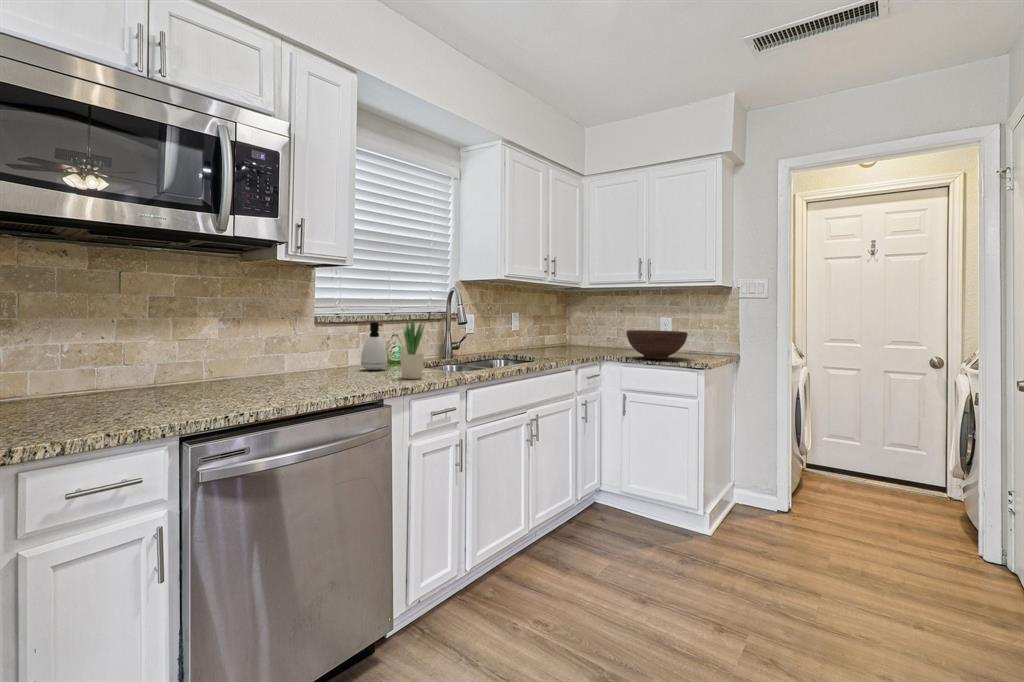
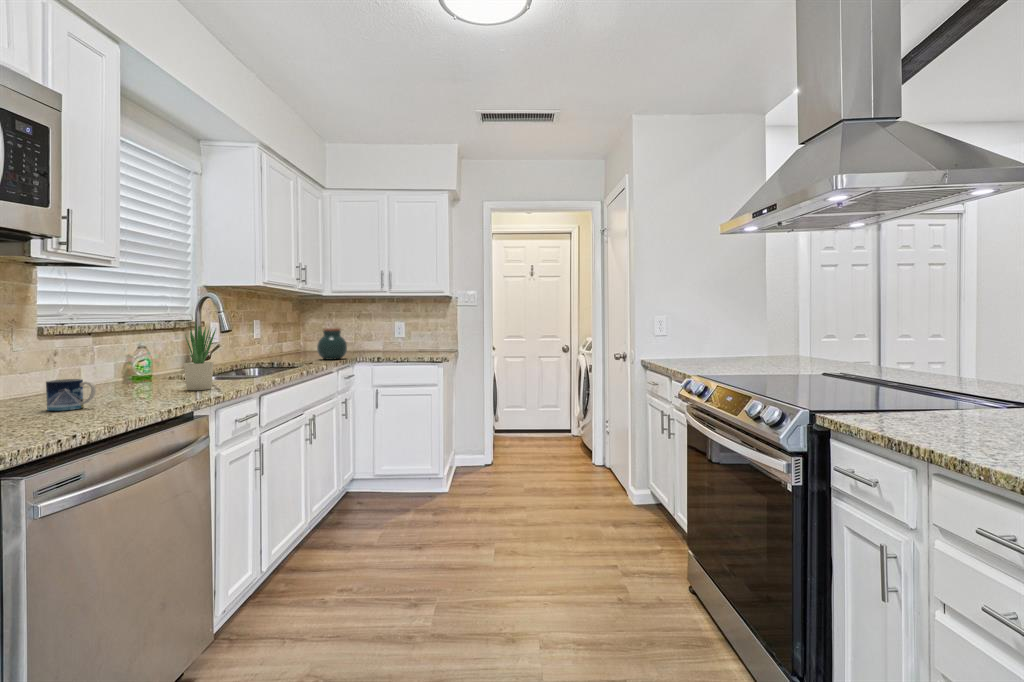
soap dispenser: present [361,322,387,370] -> none [110,331,147,387]
jar: none [565,323,595,356] -> present [317,328,347,360]
fruit bowl: present [627,330,688,359] -> none [377,333,430,358]
mug: none [286,362,316,388] -> present [46,379,96,411]

